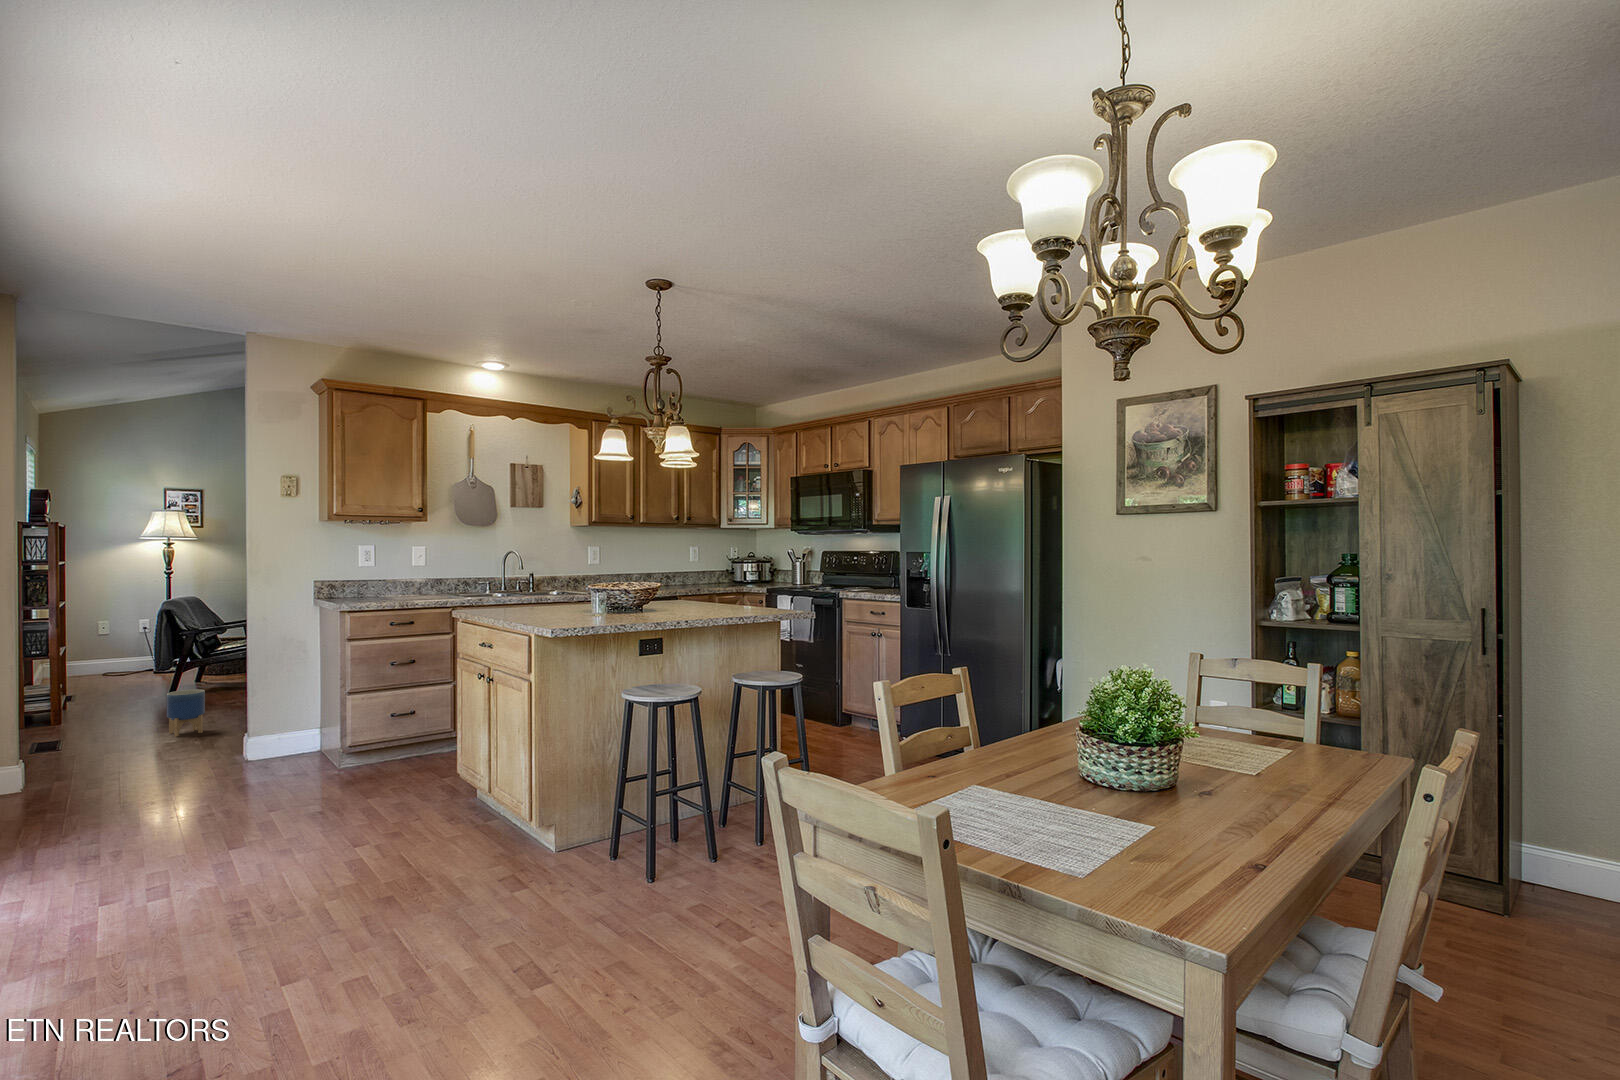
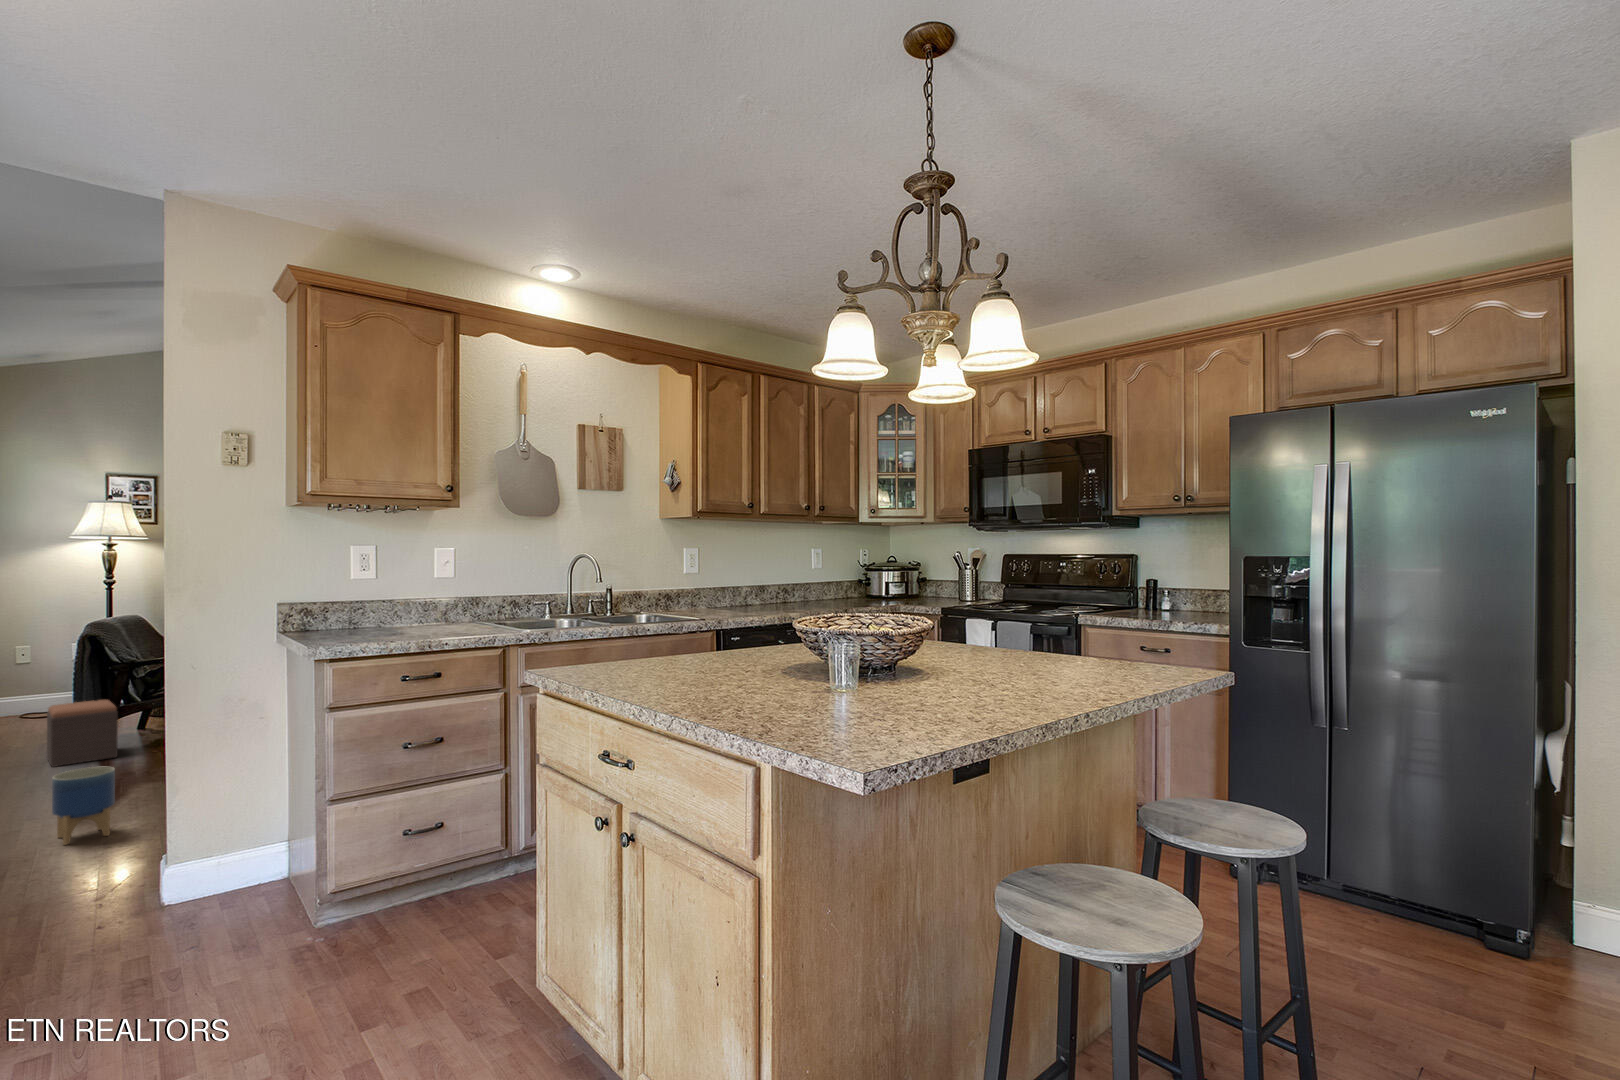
footstool: none [139,656,189,702] -> present [47,700,118,767]

